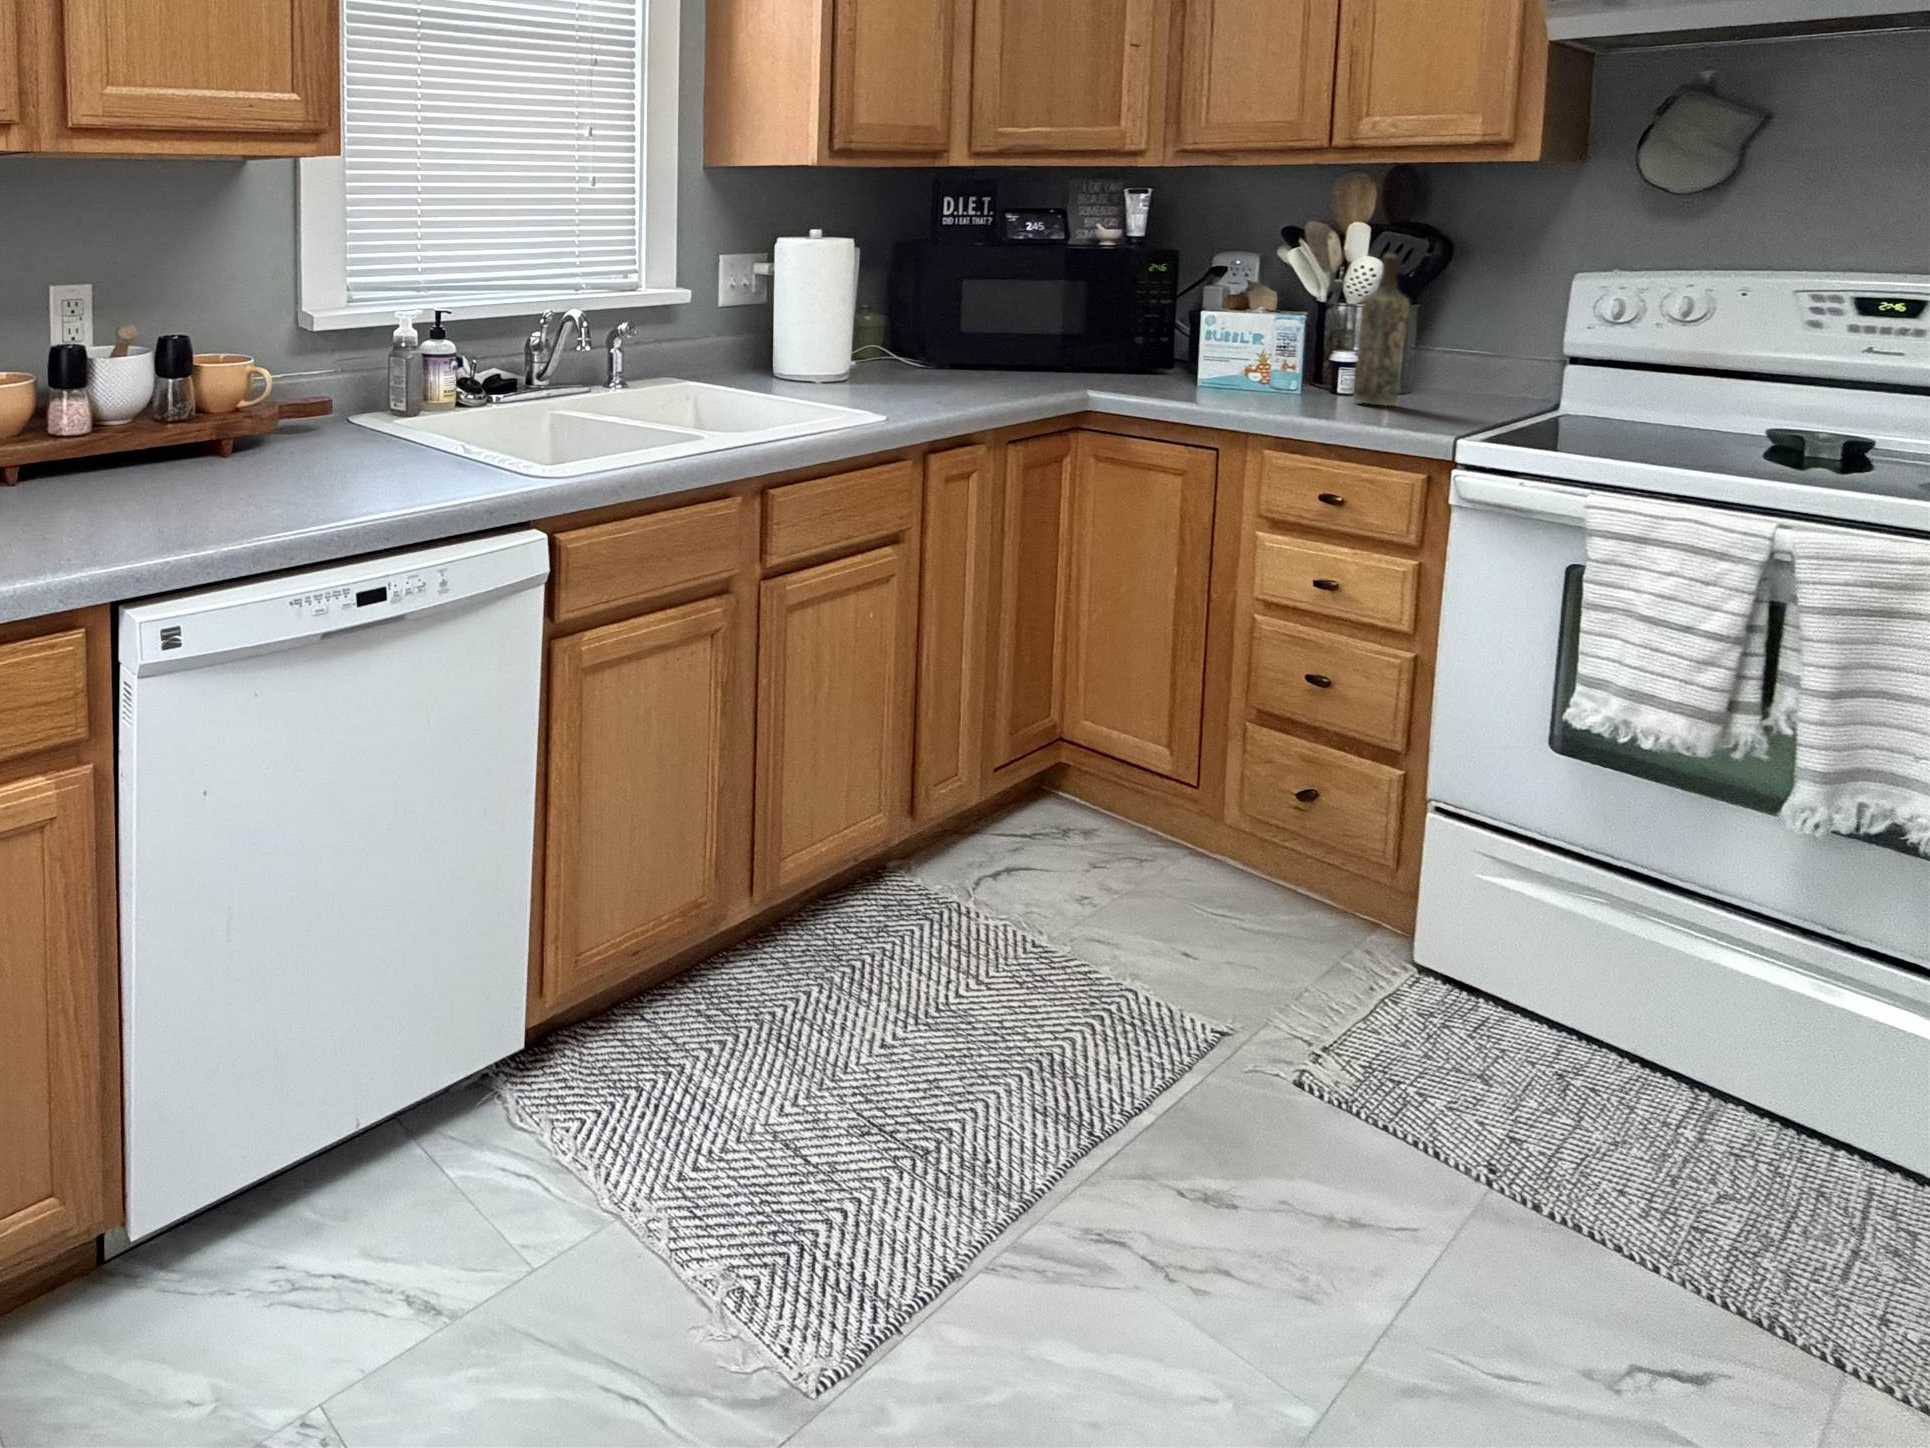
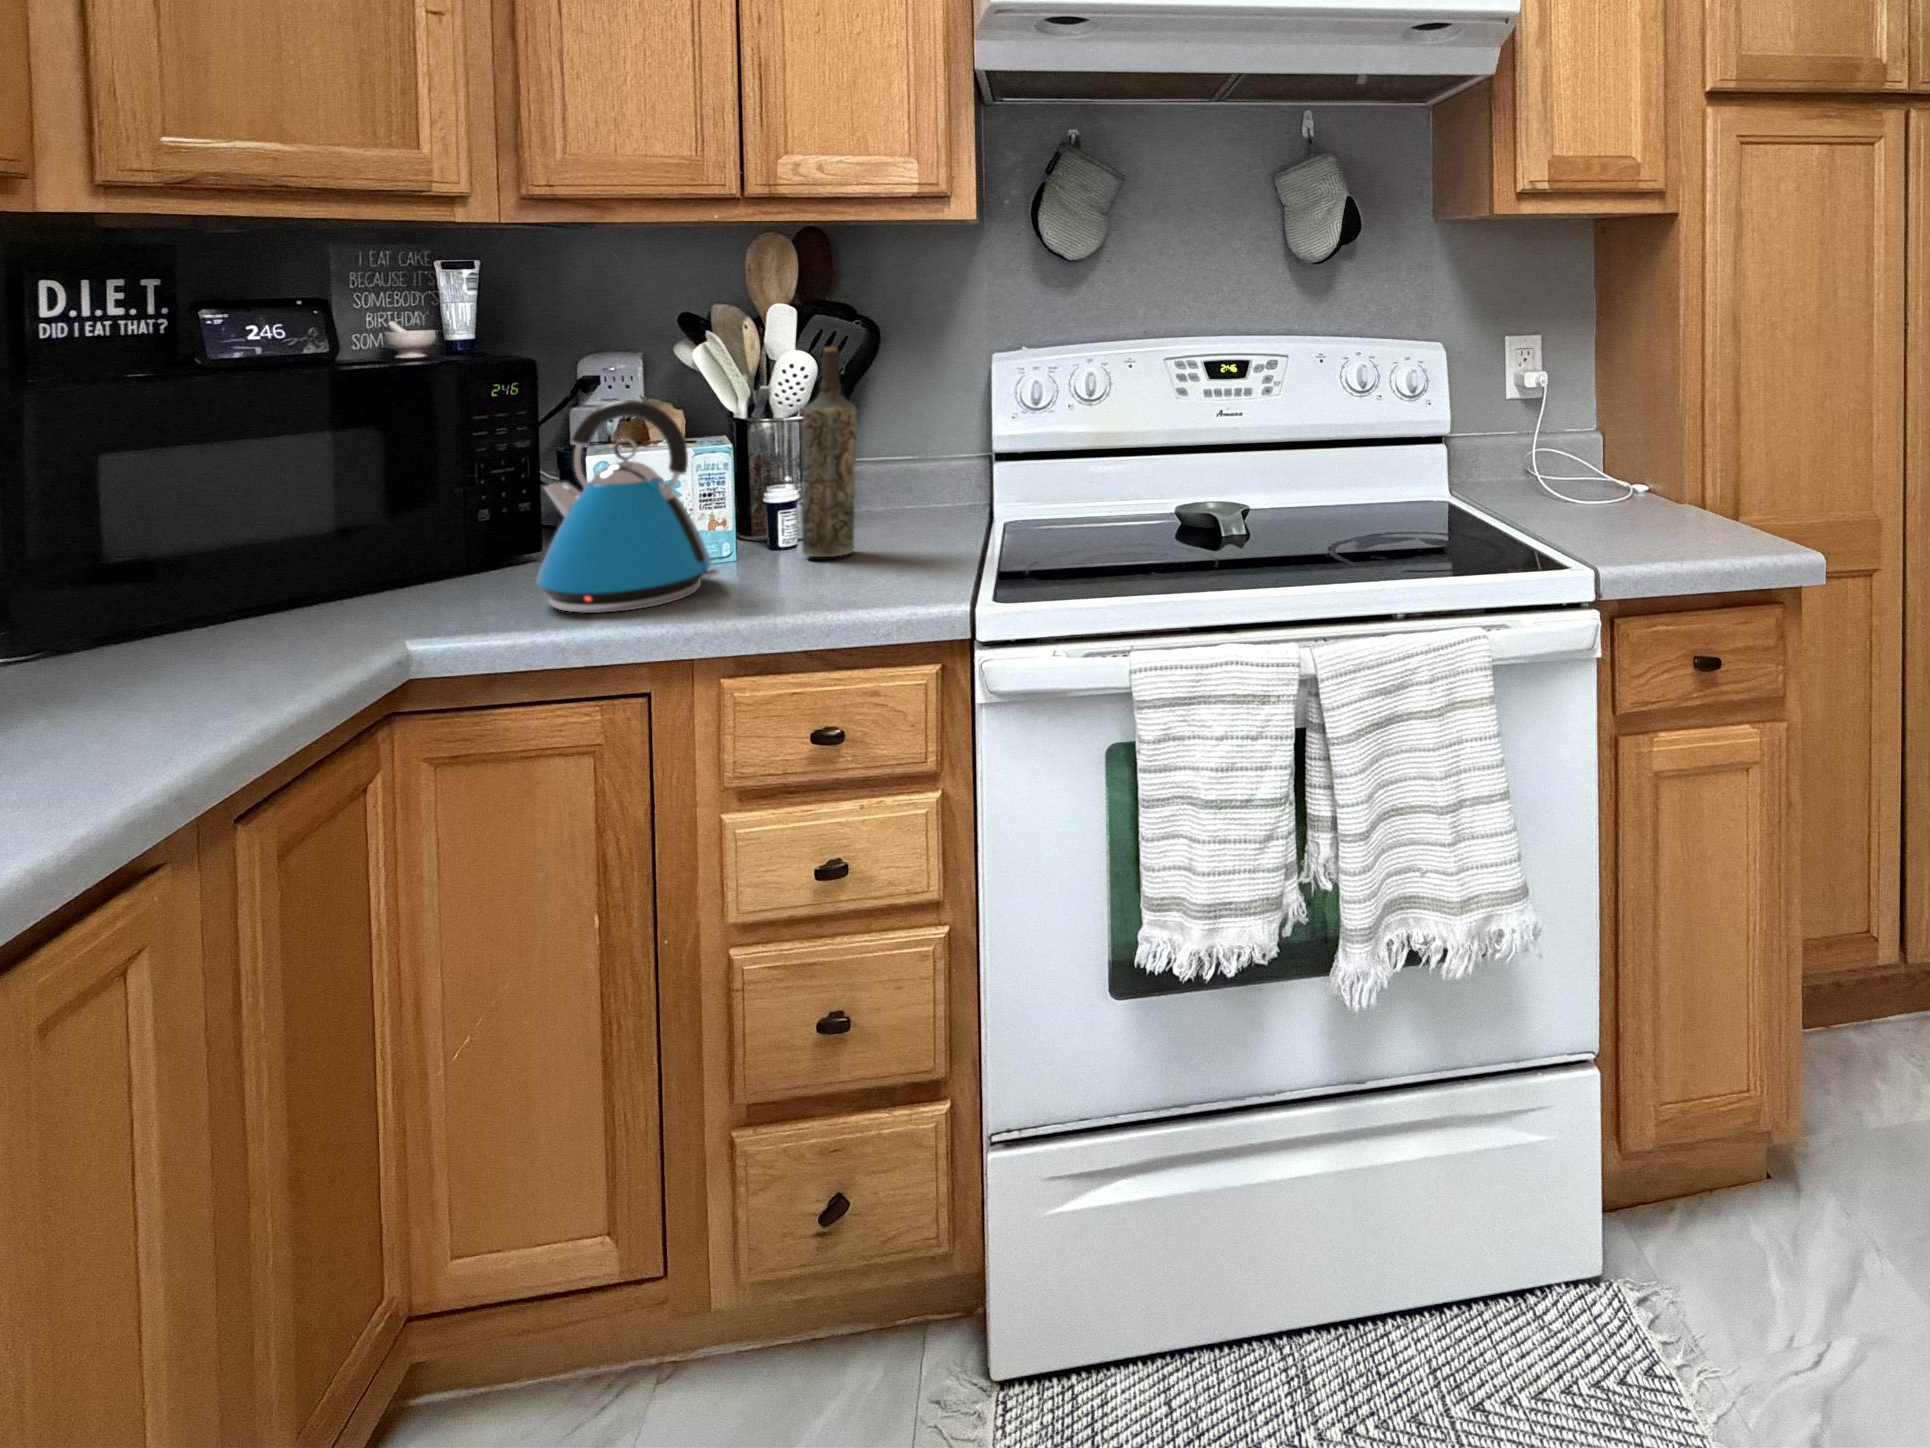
kettle: none [1162,277,1279,404] -> present [537,400,720,613]

